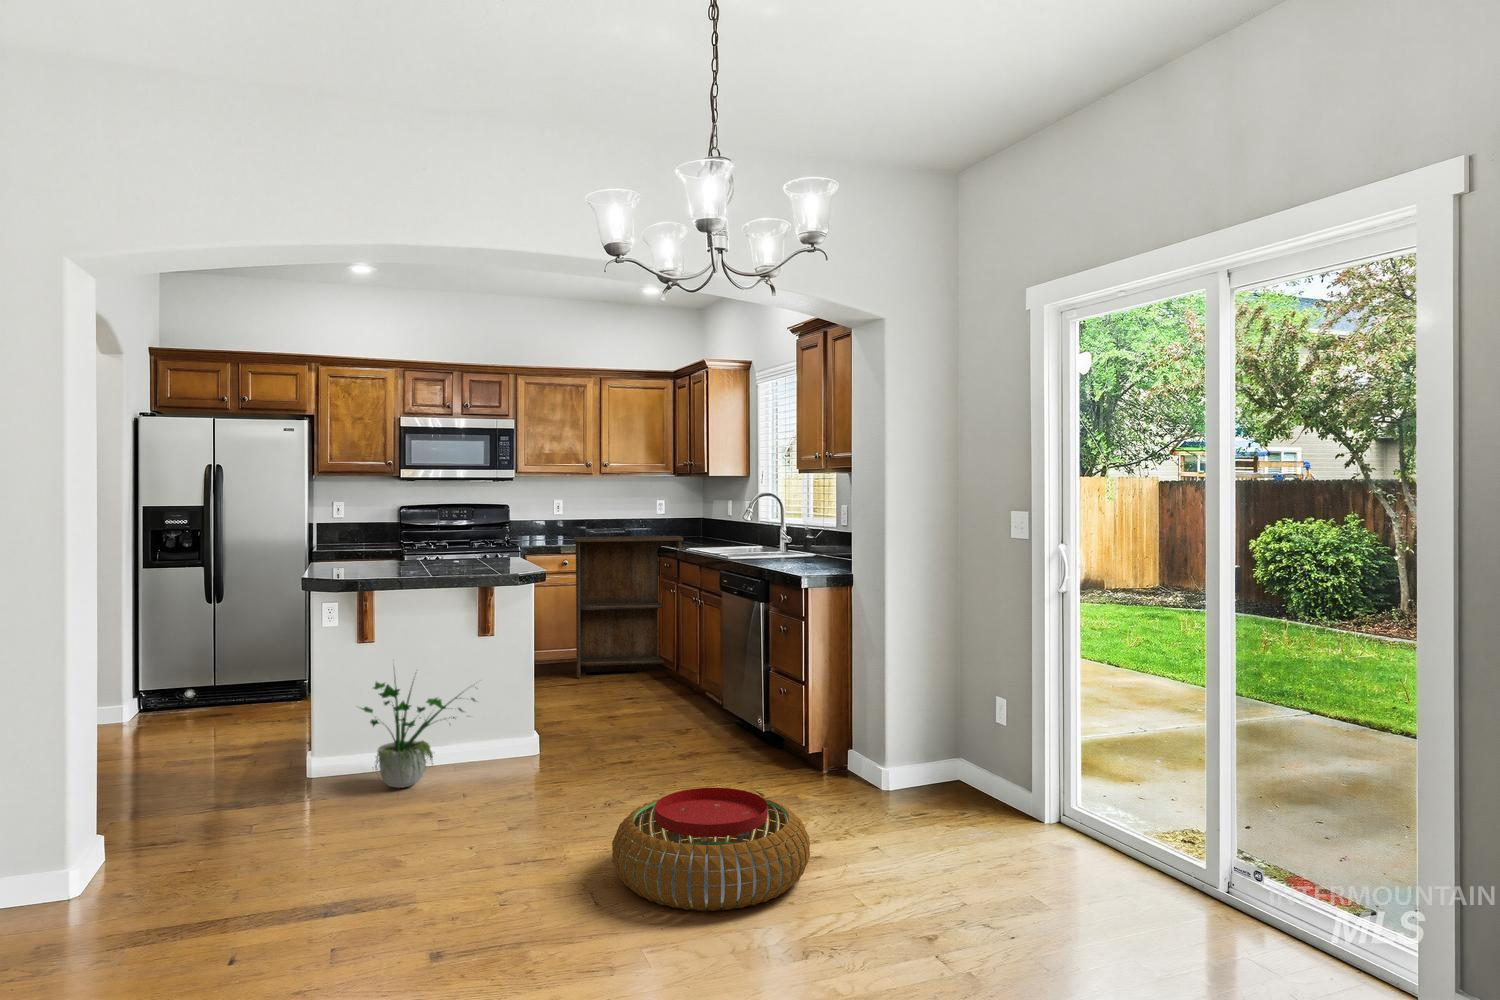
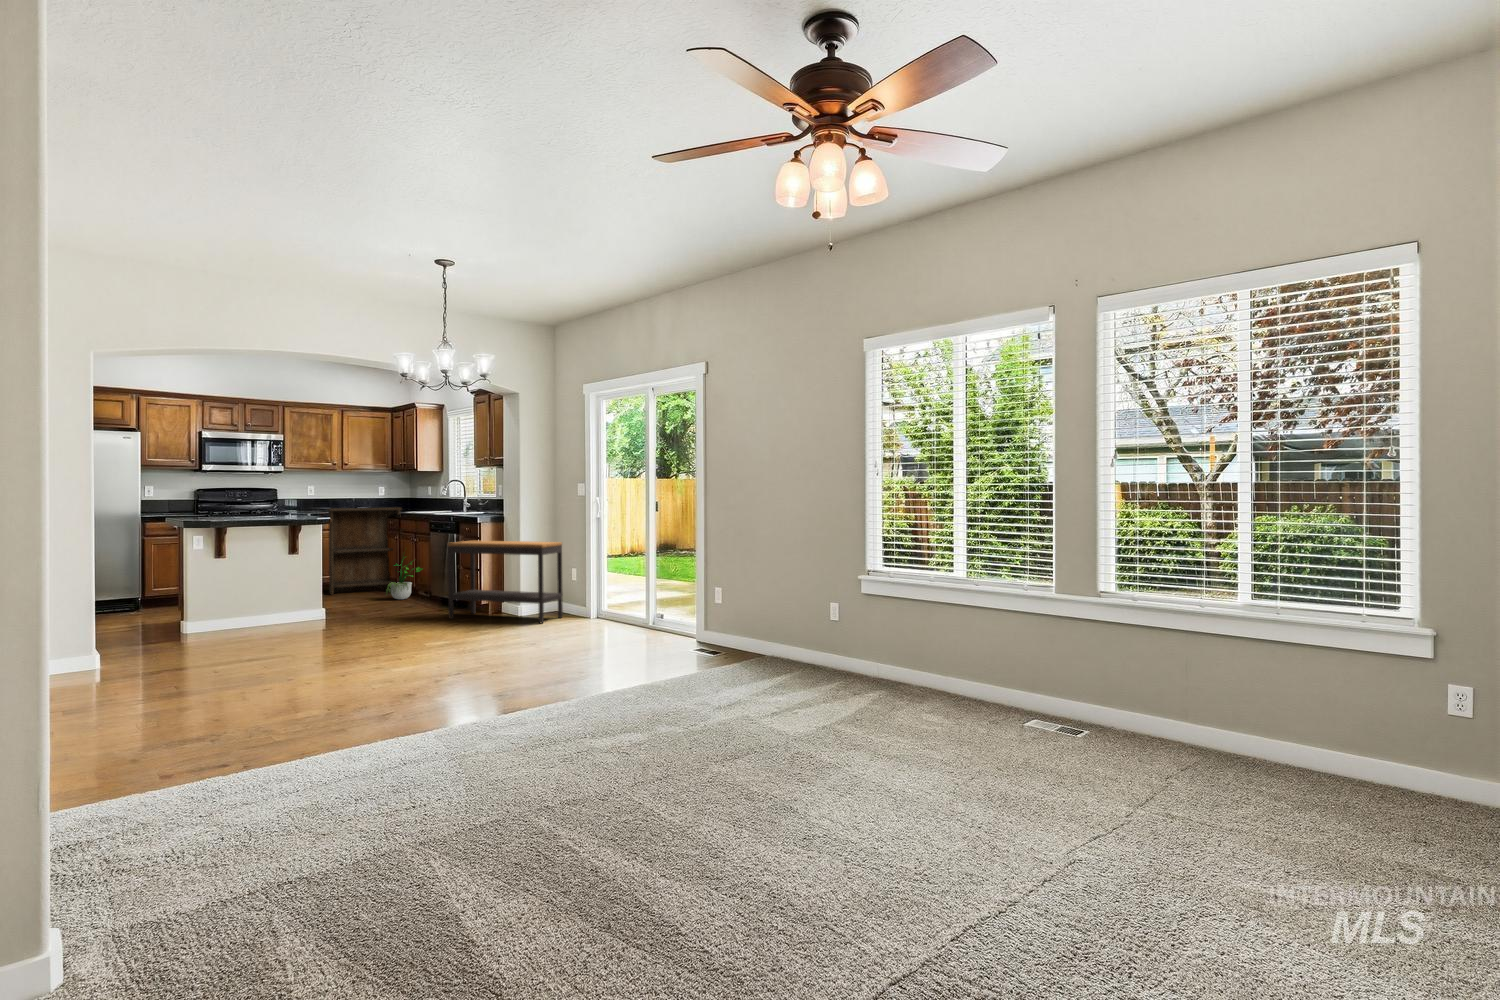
console table: none [748,619,977,822] -> present [448,541,563,623]
potted plant: present [361,673,475,788] -> present [386,556,423,600]
pouf: present [612,788,810,911] -> none [386,607,481,649]

